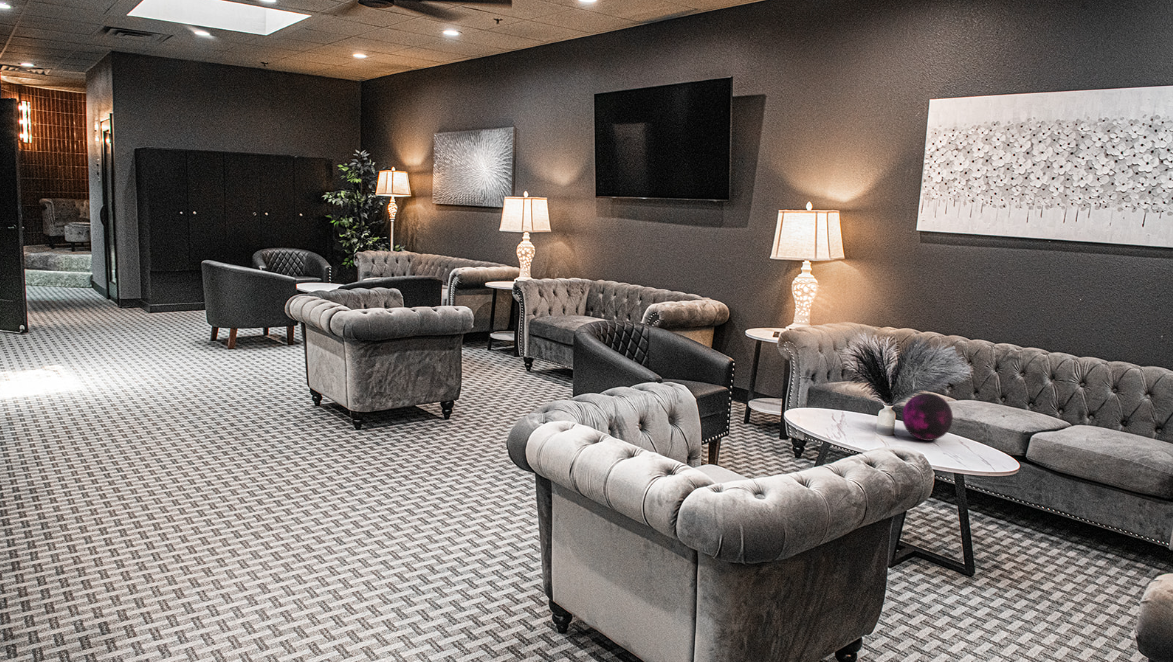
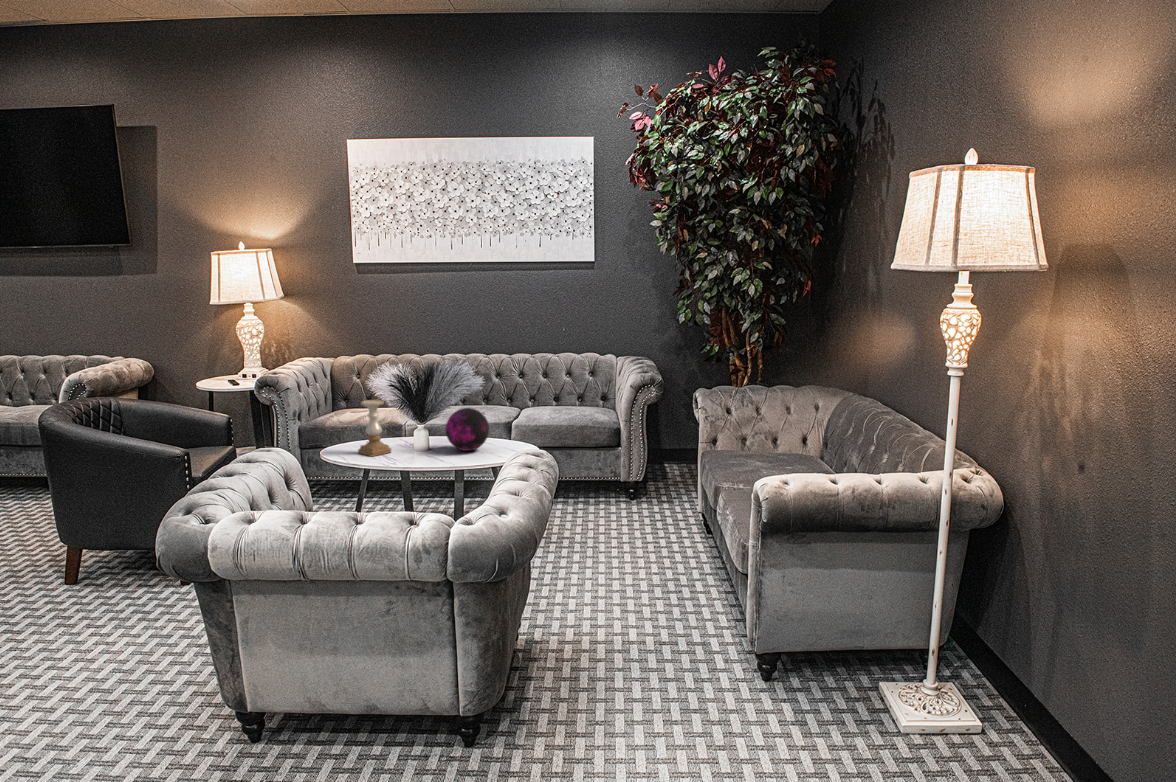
candle holder: none [815,366,847,422] -> present [358,400,391,456]

